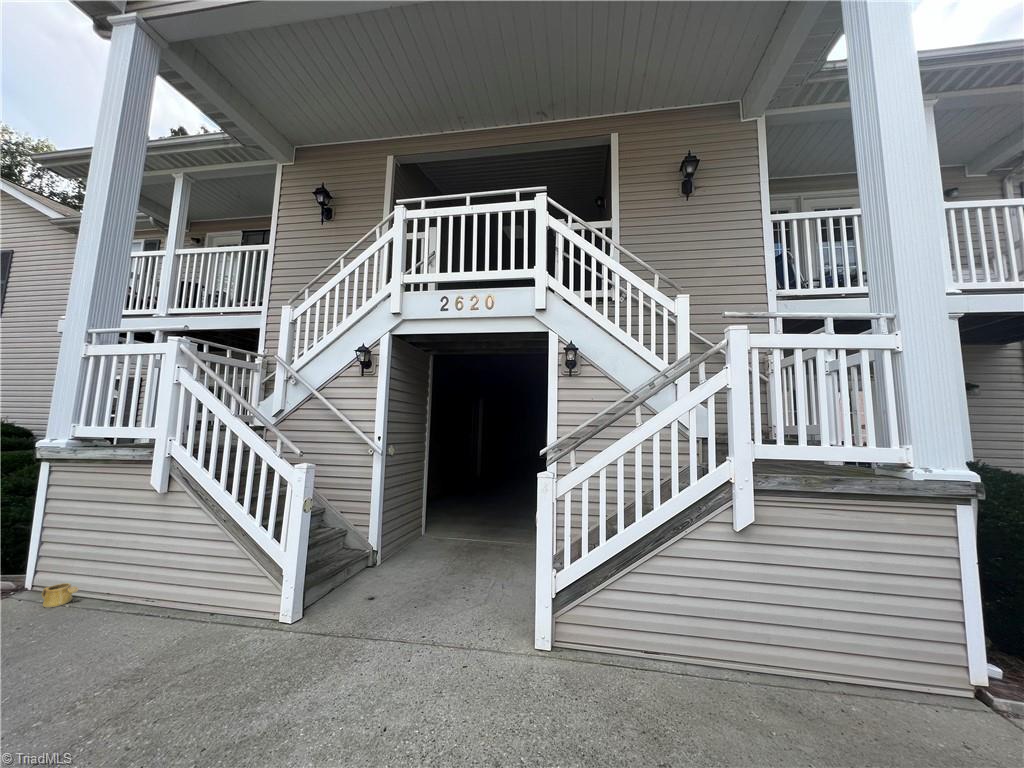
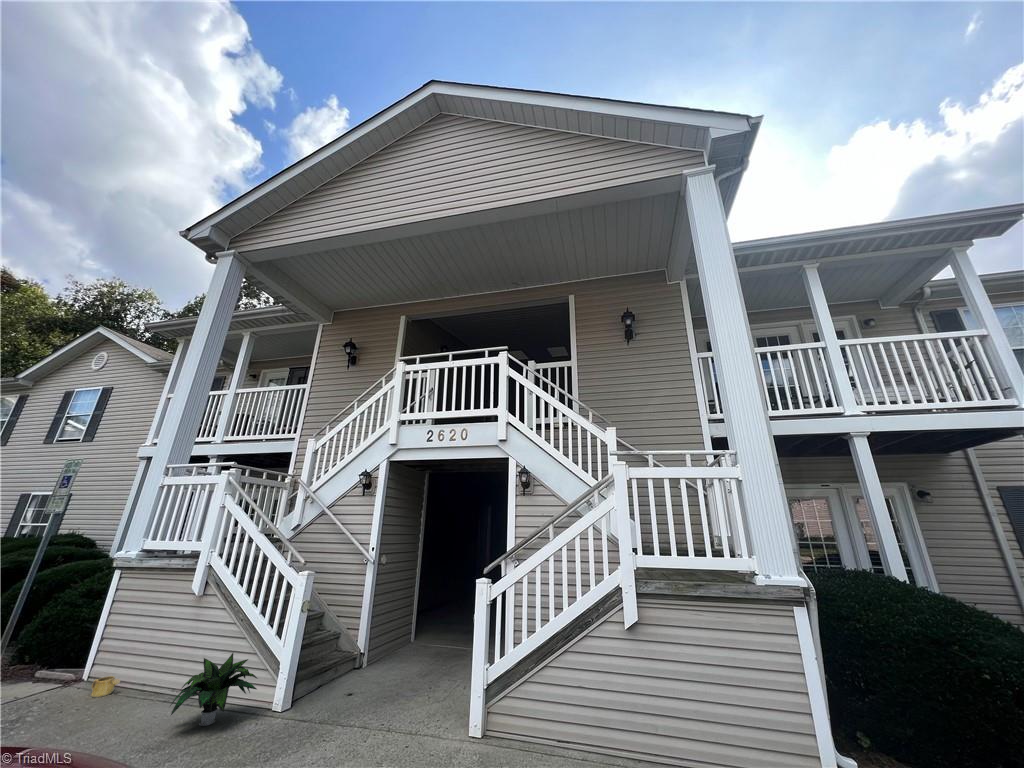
potted plant: none [143,559,259,643] -> present [170,653,257,726]

